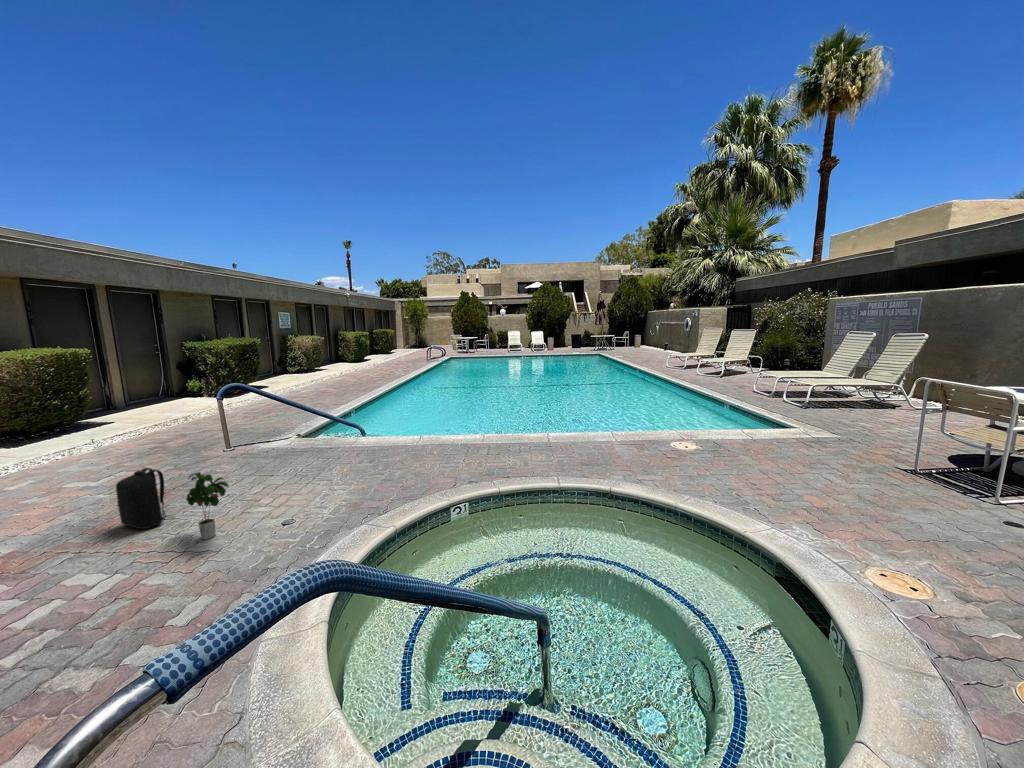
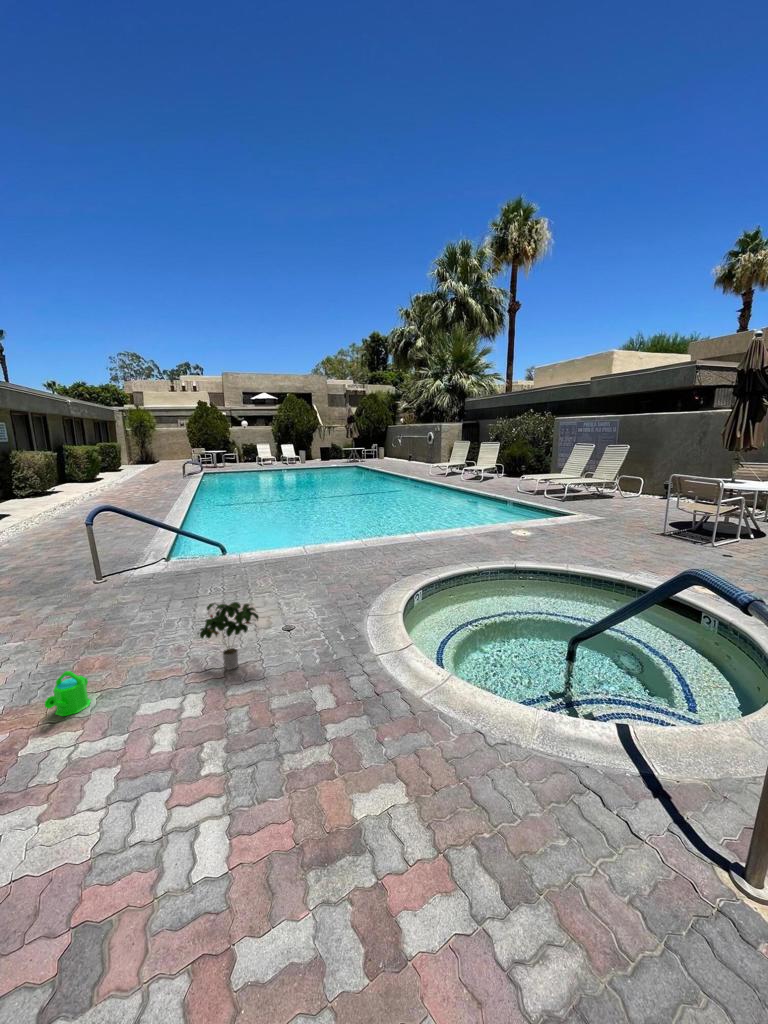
backpack: present [116,468,170,529] -> none [99,609,157,675]
watering can: none [34,514,95,552] -> present [45,671,91,716]

